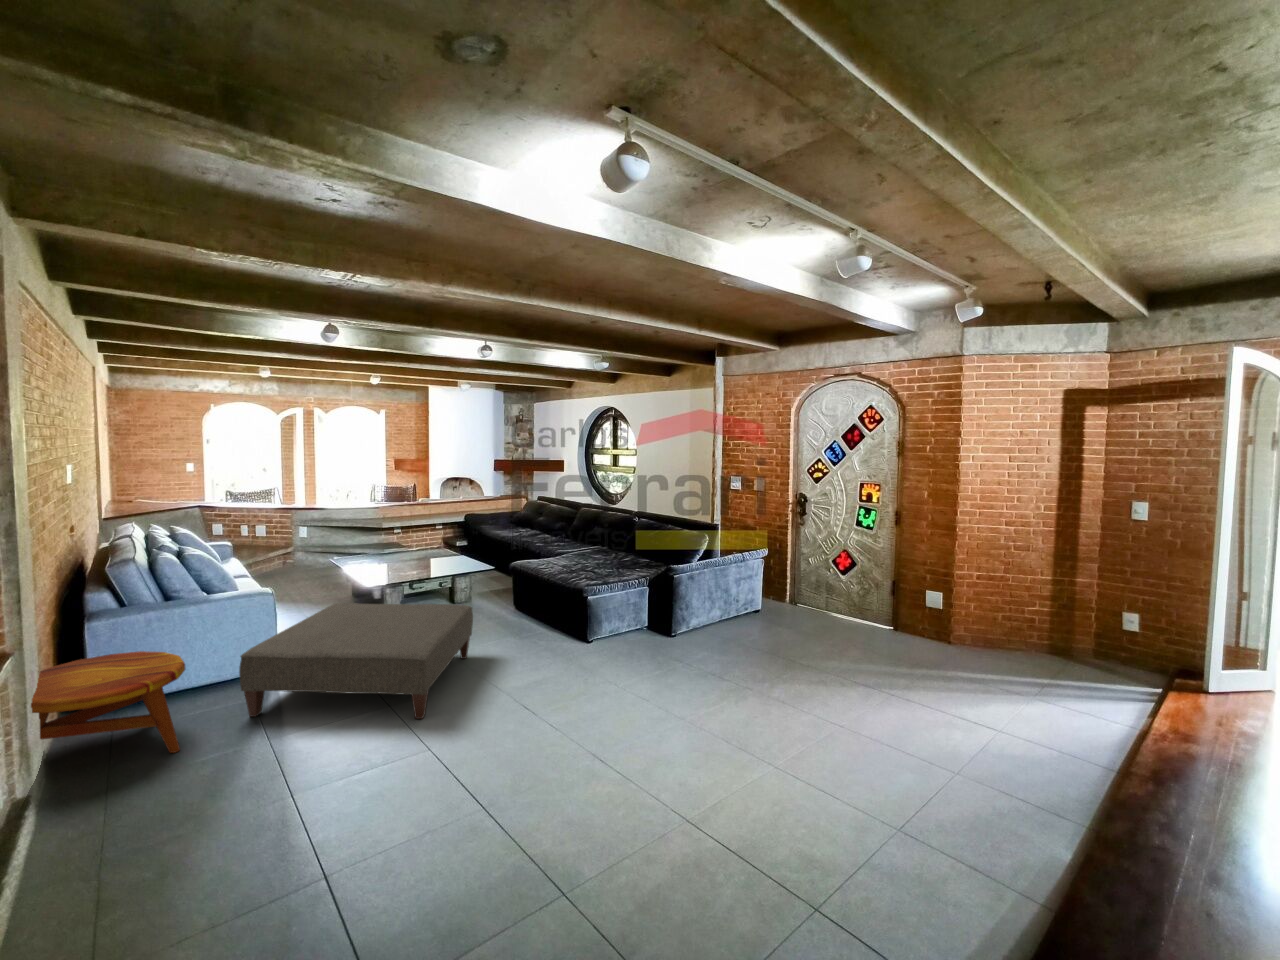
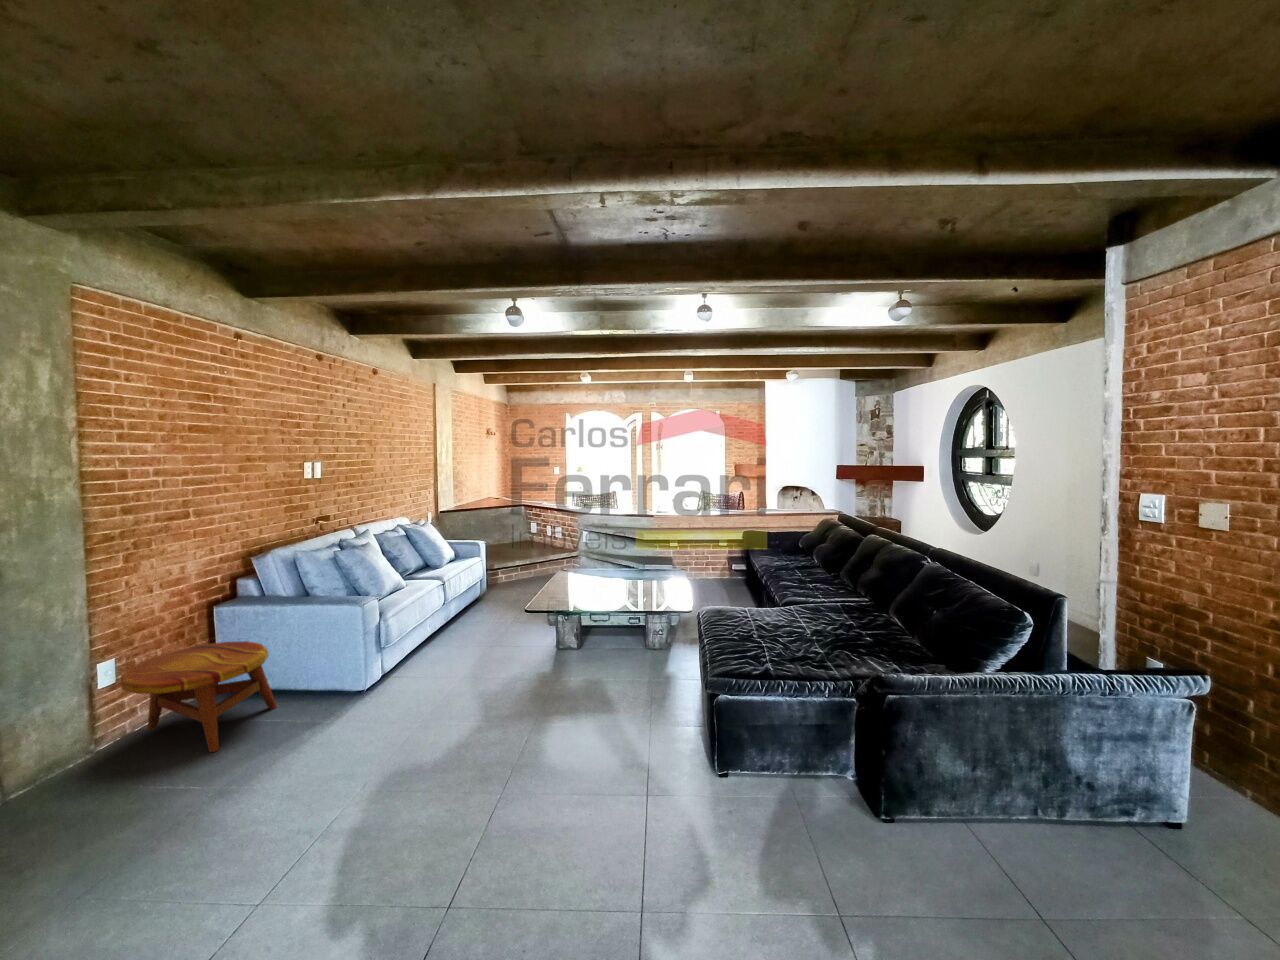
ottoman: present [239,603,473,719] -> none [290,624,557,810]

